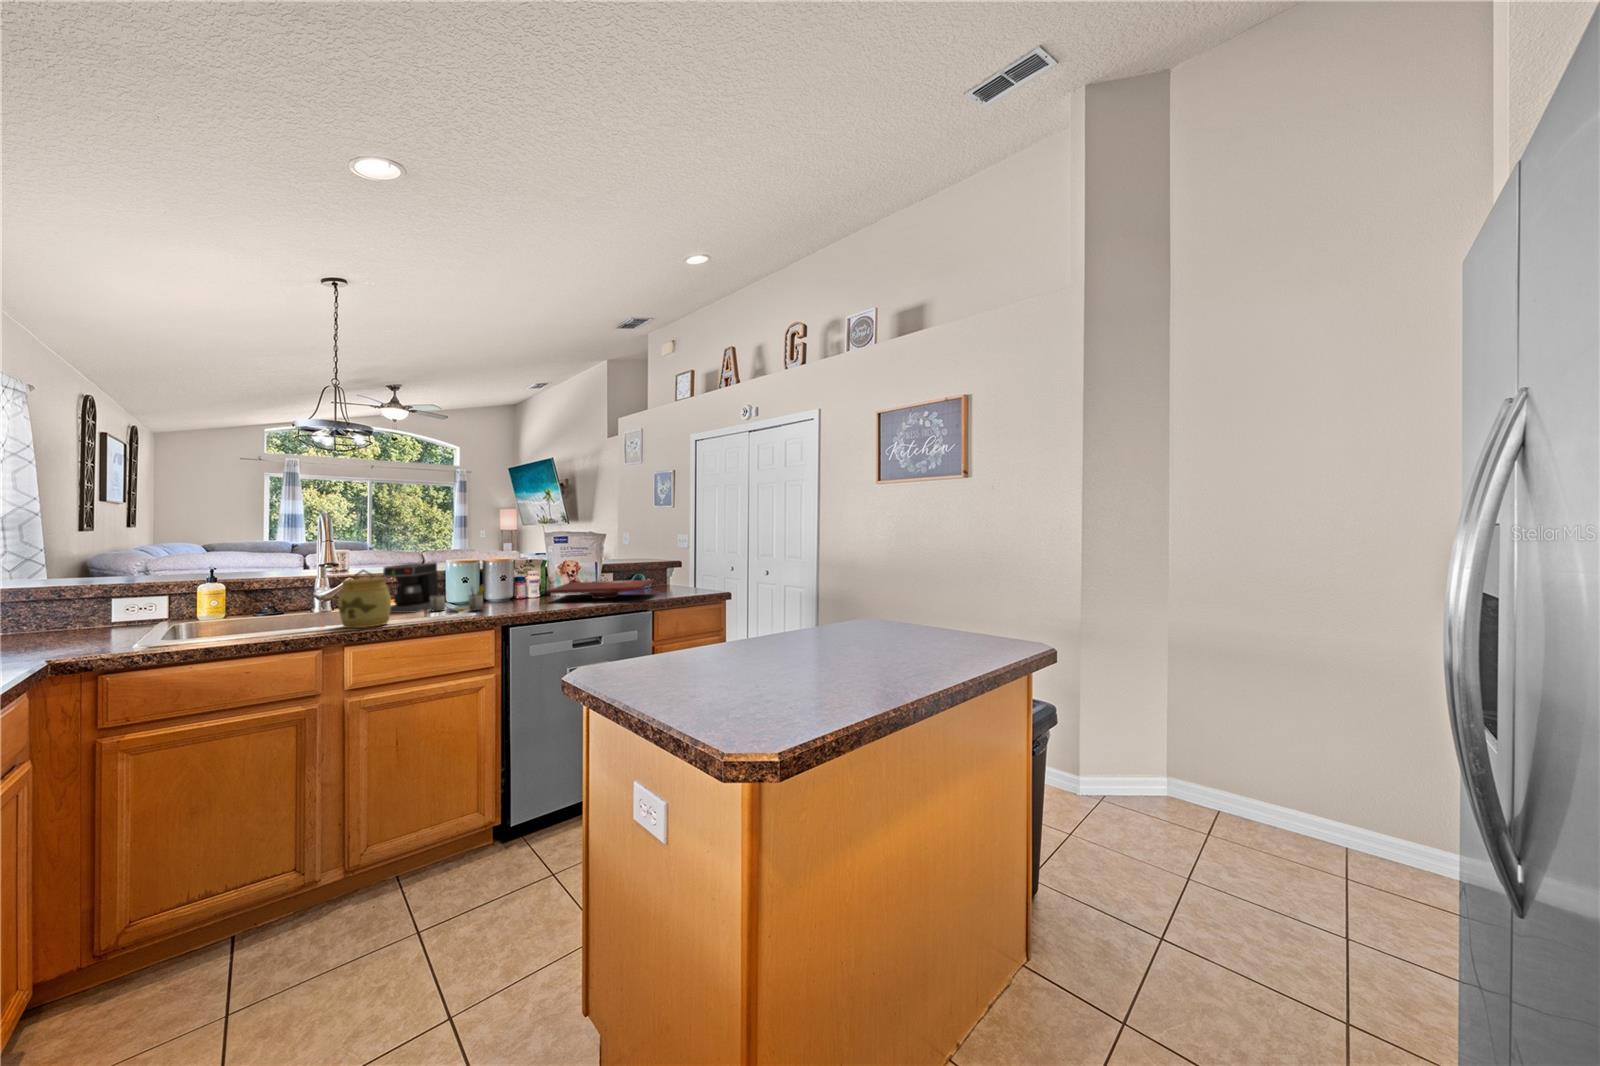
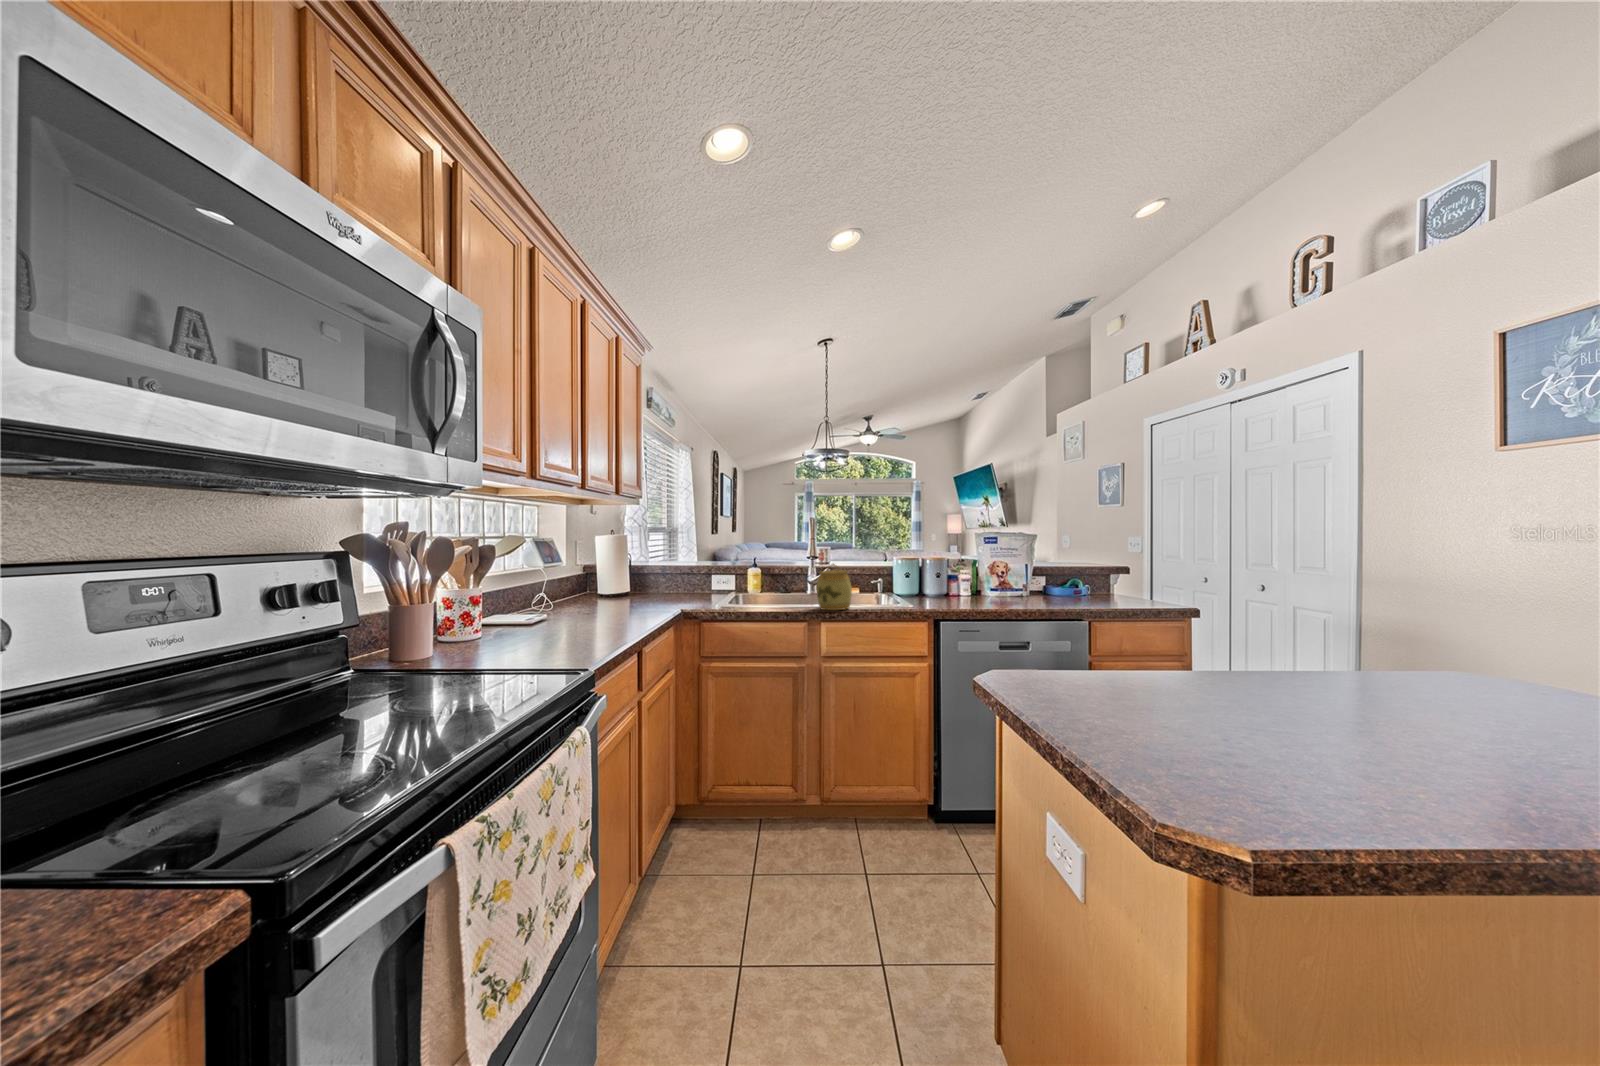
coffee maker: present [383,562,485,613] -> none [849,560,925,603]
cutting board: present [546,580,655,599] -> none [977,584,1089,601]

